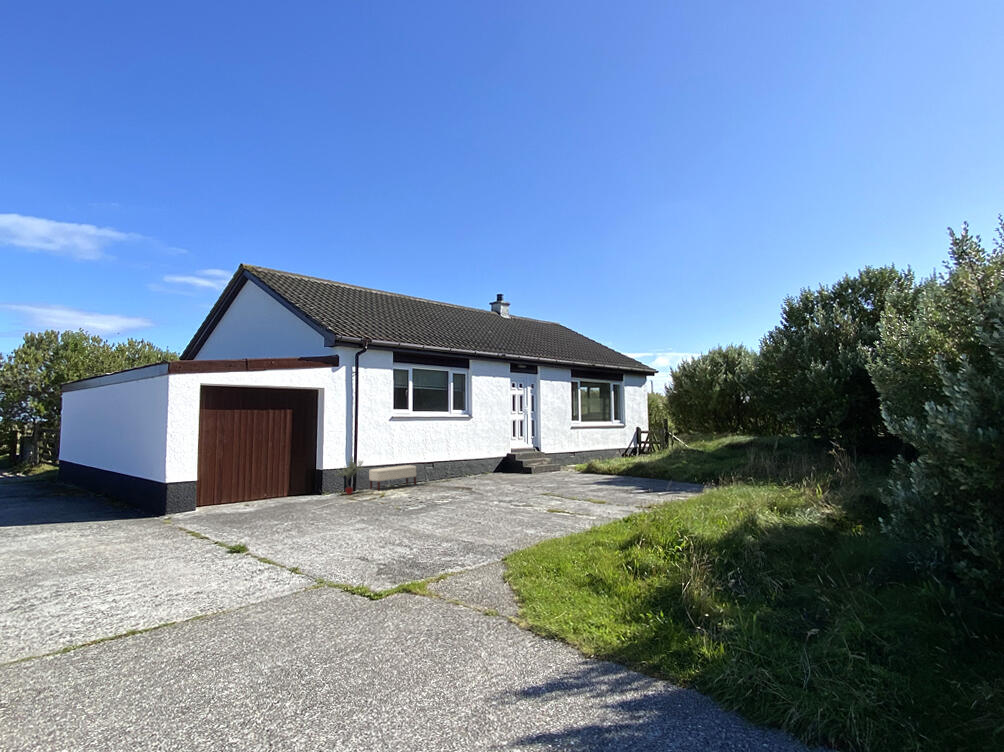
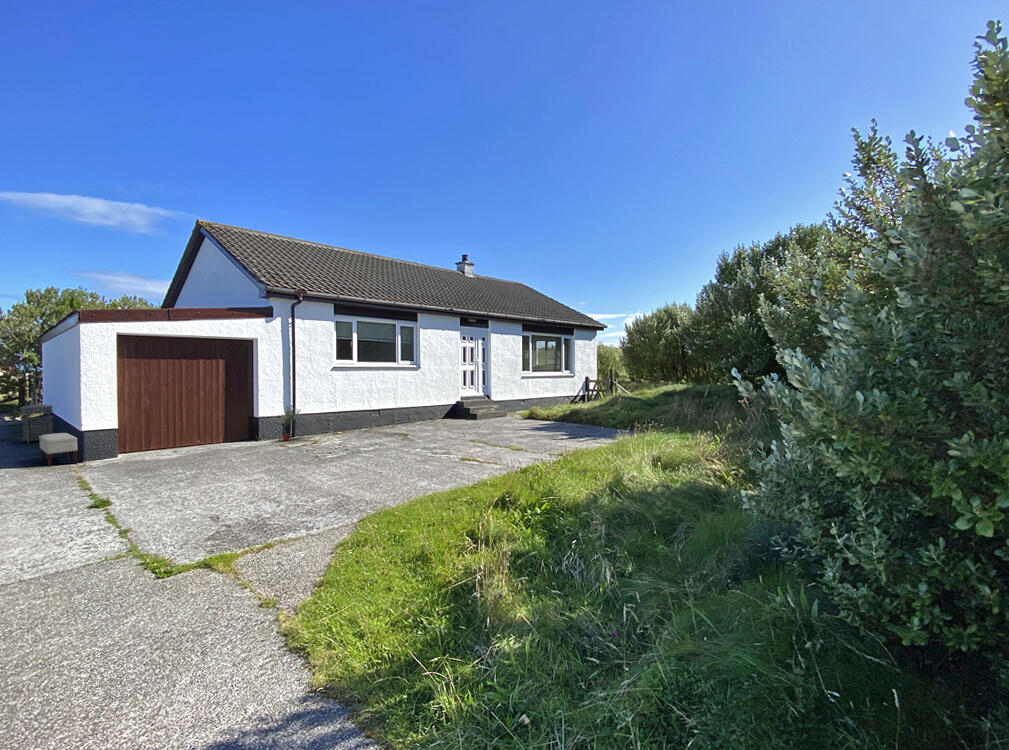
trash can: none [73,456,104,497] -> present [21,404,54,443]
bench: present [369,465,416,491] -> present [39,433,78,467]

